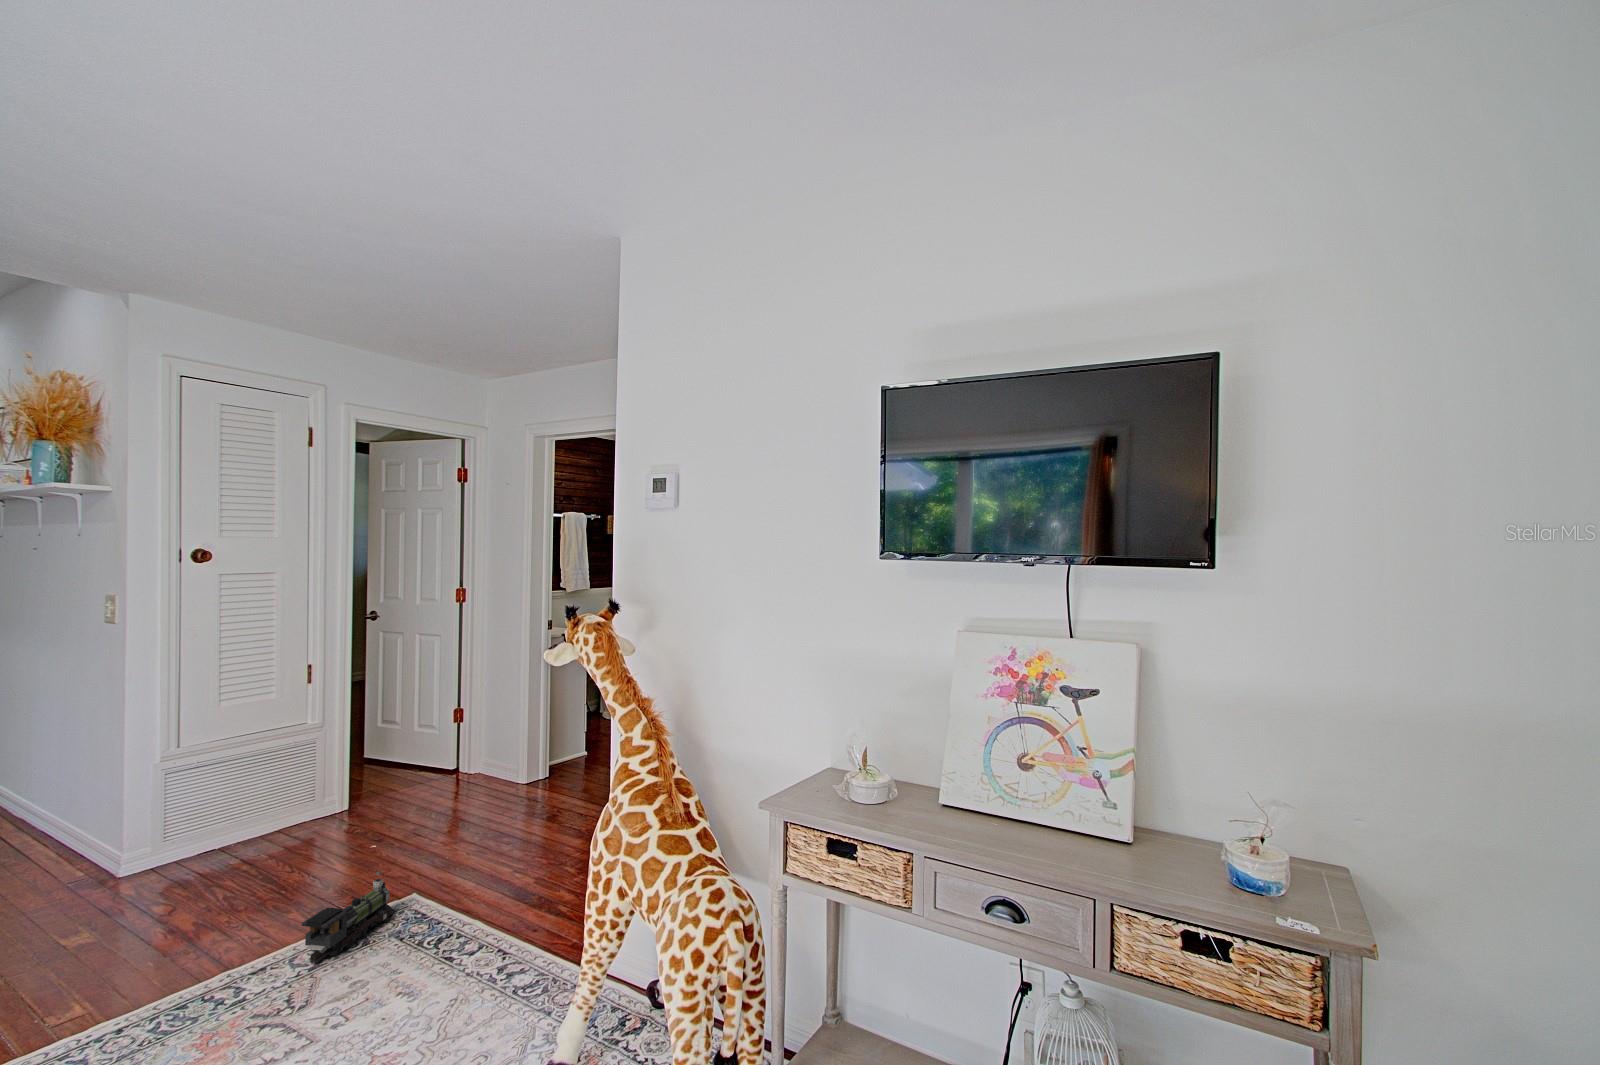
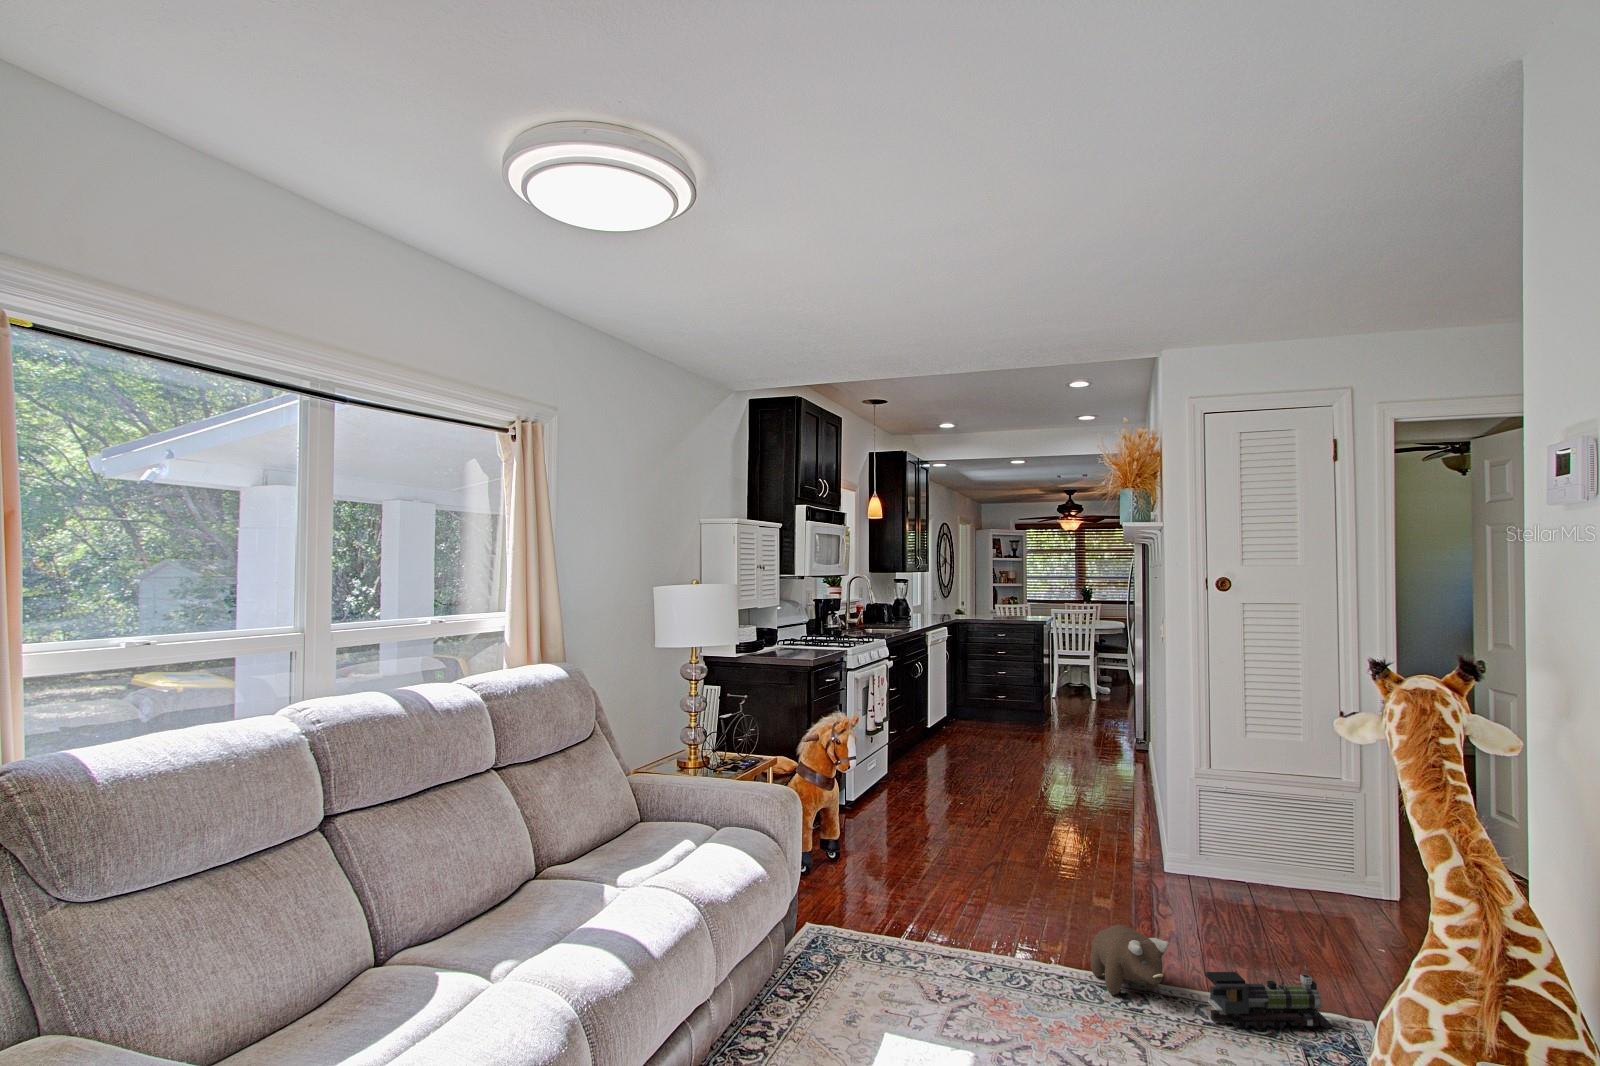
plush toy: none [150,914,267,1007] -> present [1090,925,1169,995]

